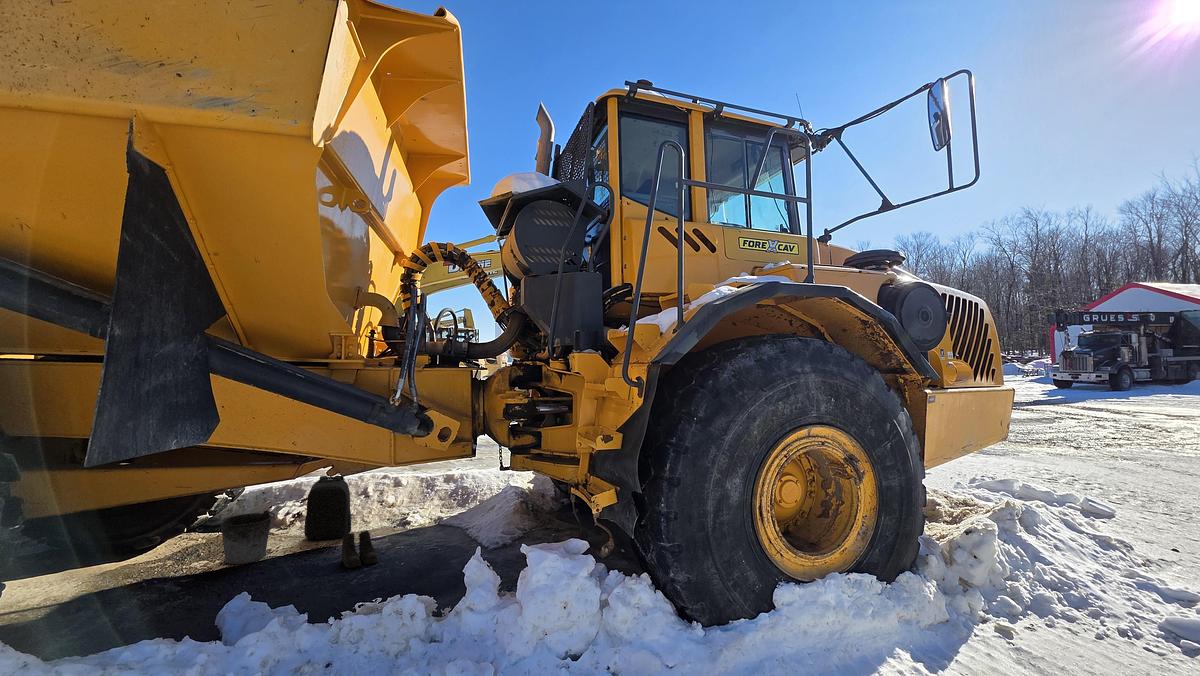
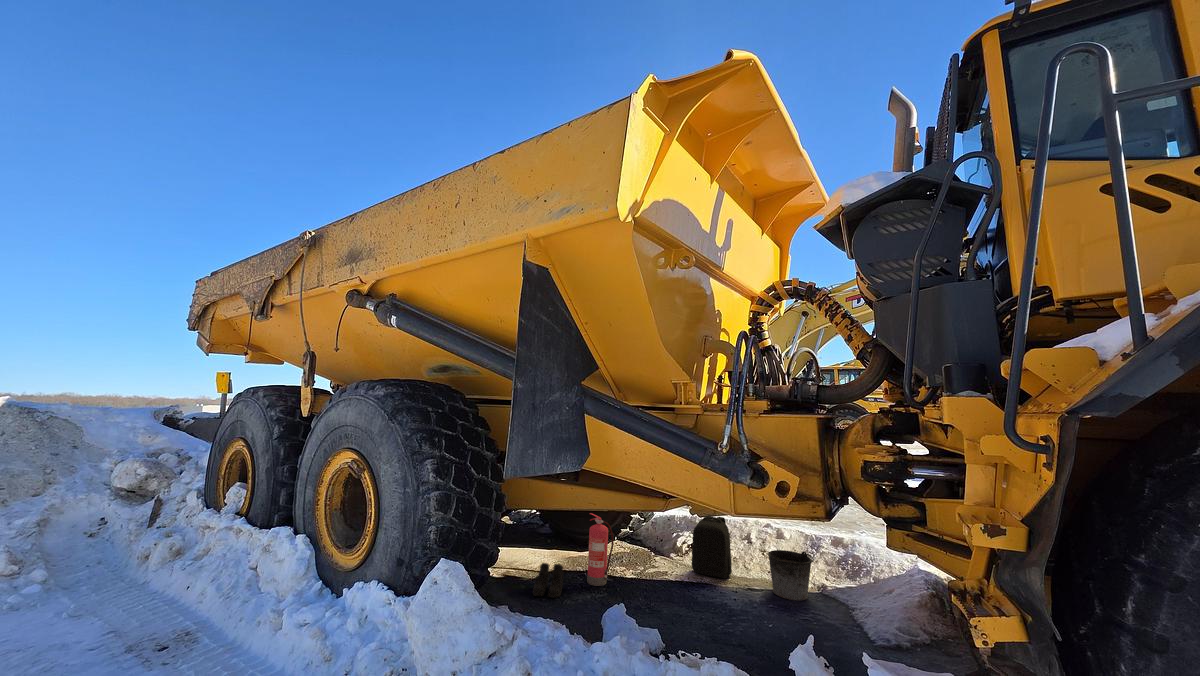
fire extinguisher: none [165,501,208,587] -> present [587,513,613,586]
bucket: present [220,510,275,564] -> present [768,550,814,601]
boots: present [342,531,378,568] -> present [533,563,563,598]

